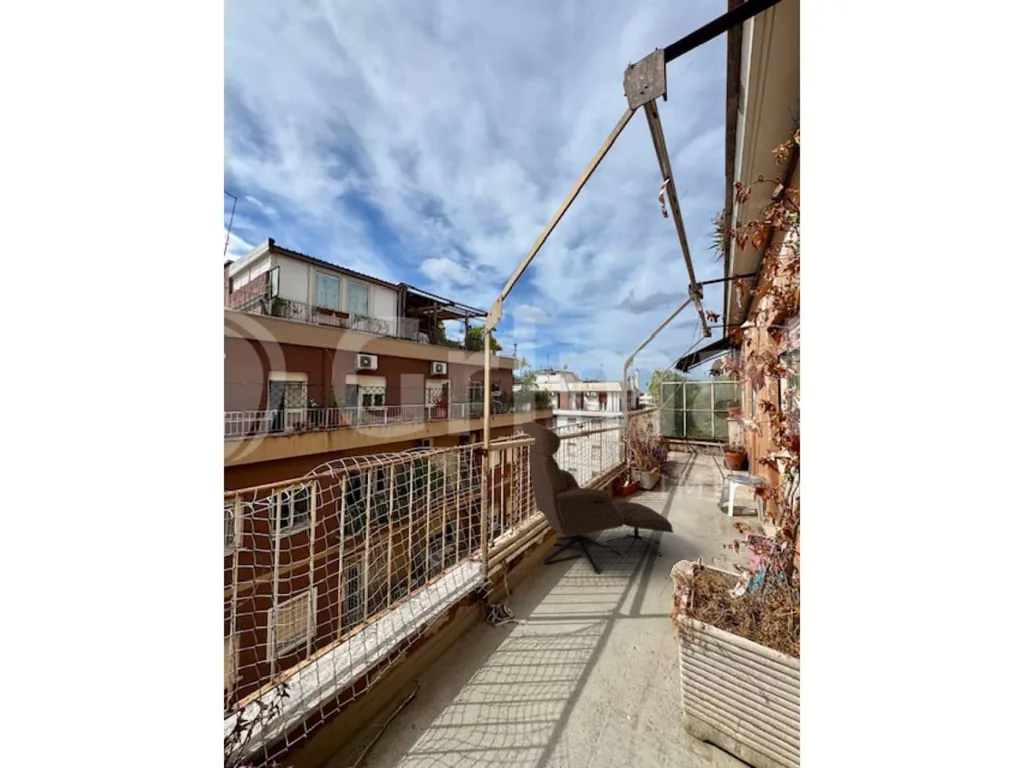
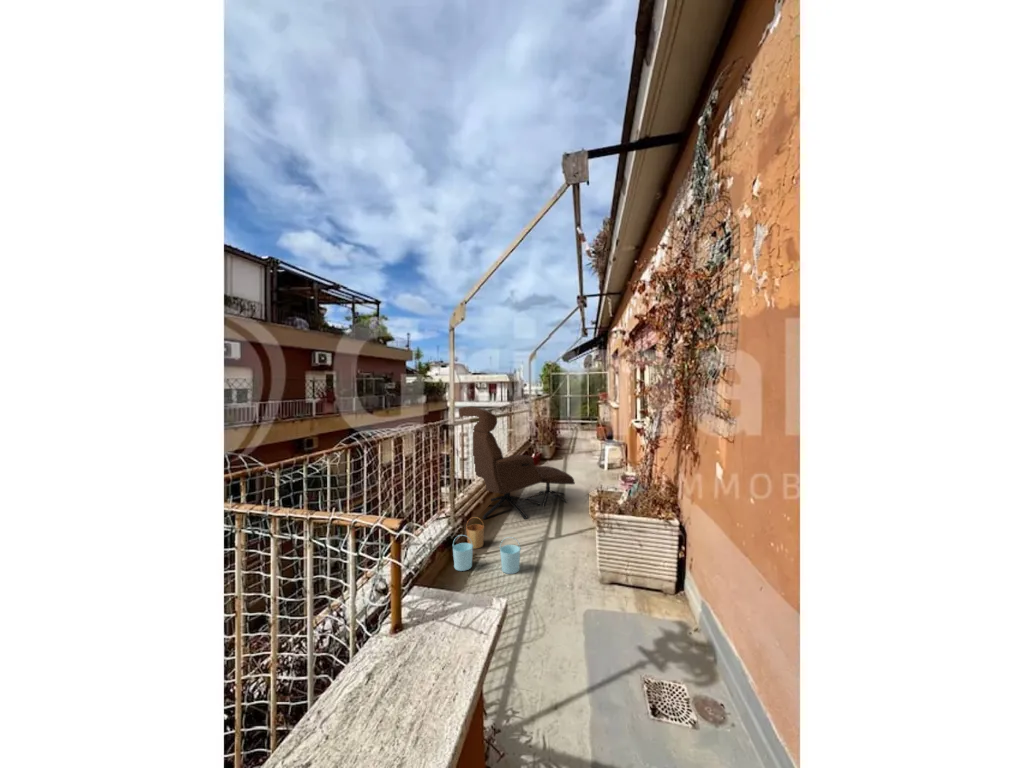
bucket: none [479,566,566,666] -> present [453,524,521,574]

